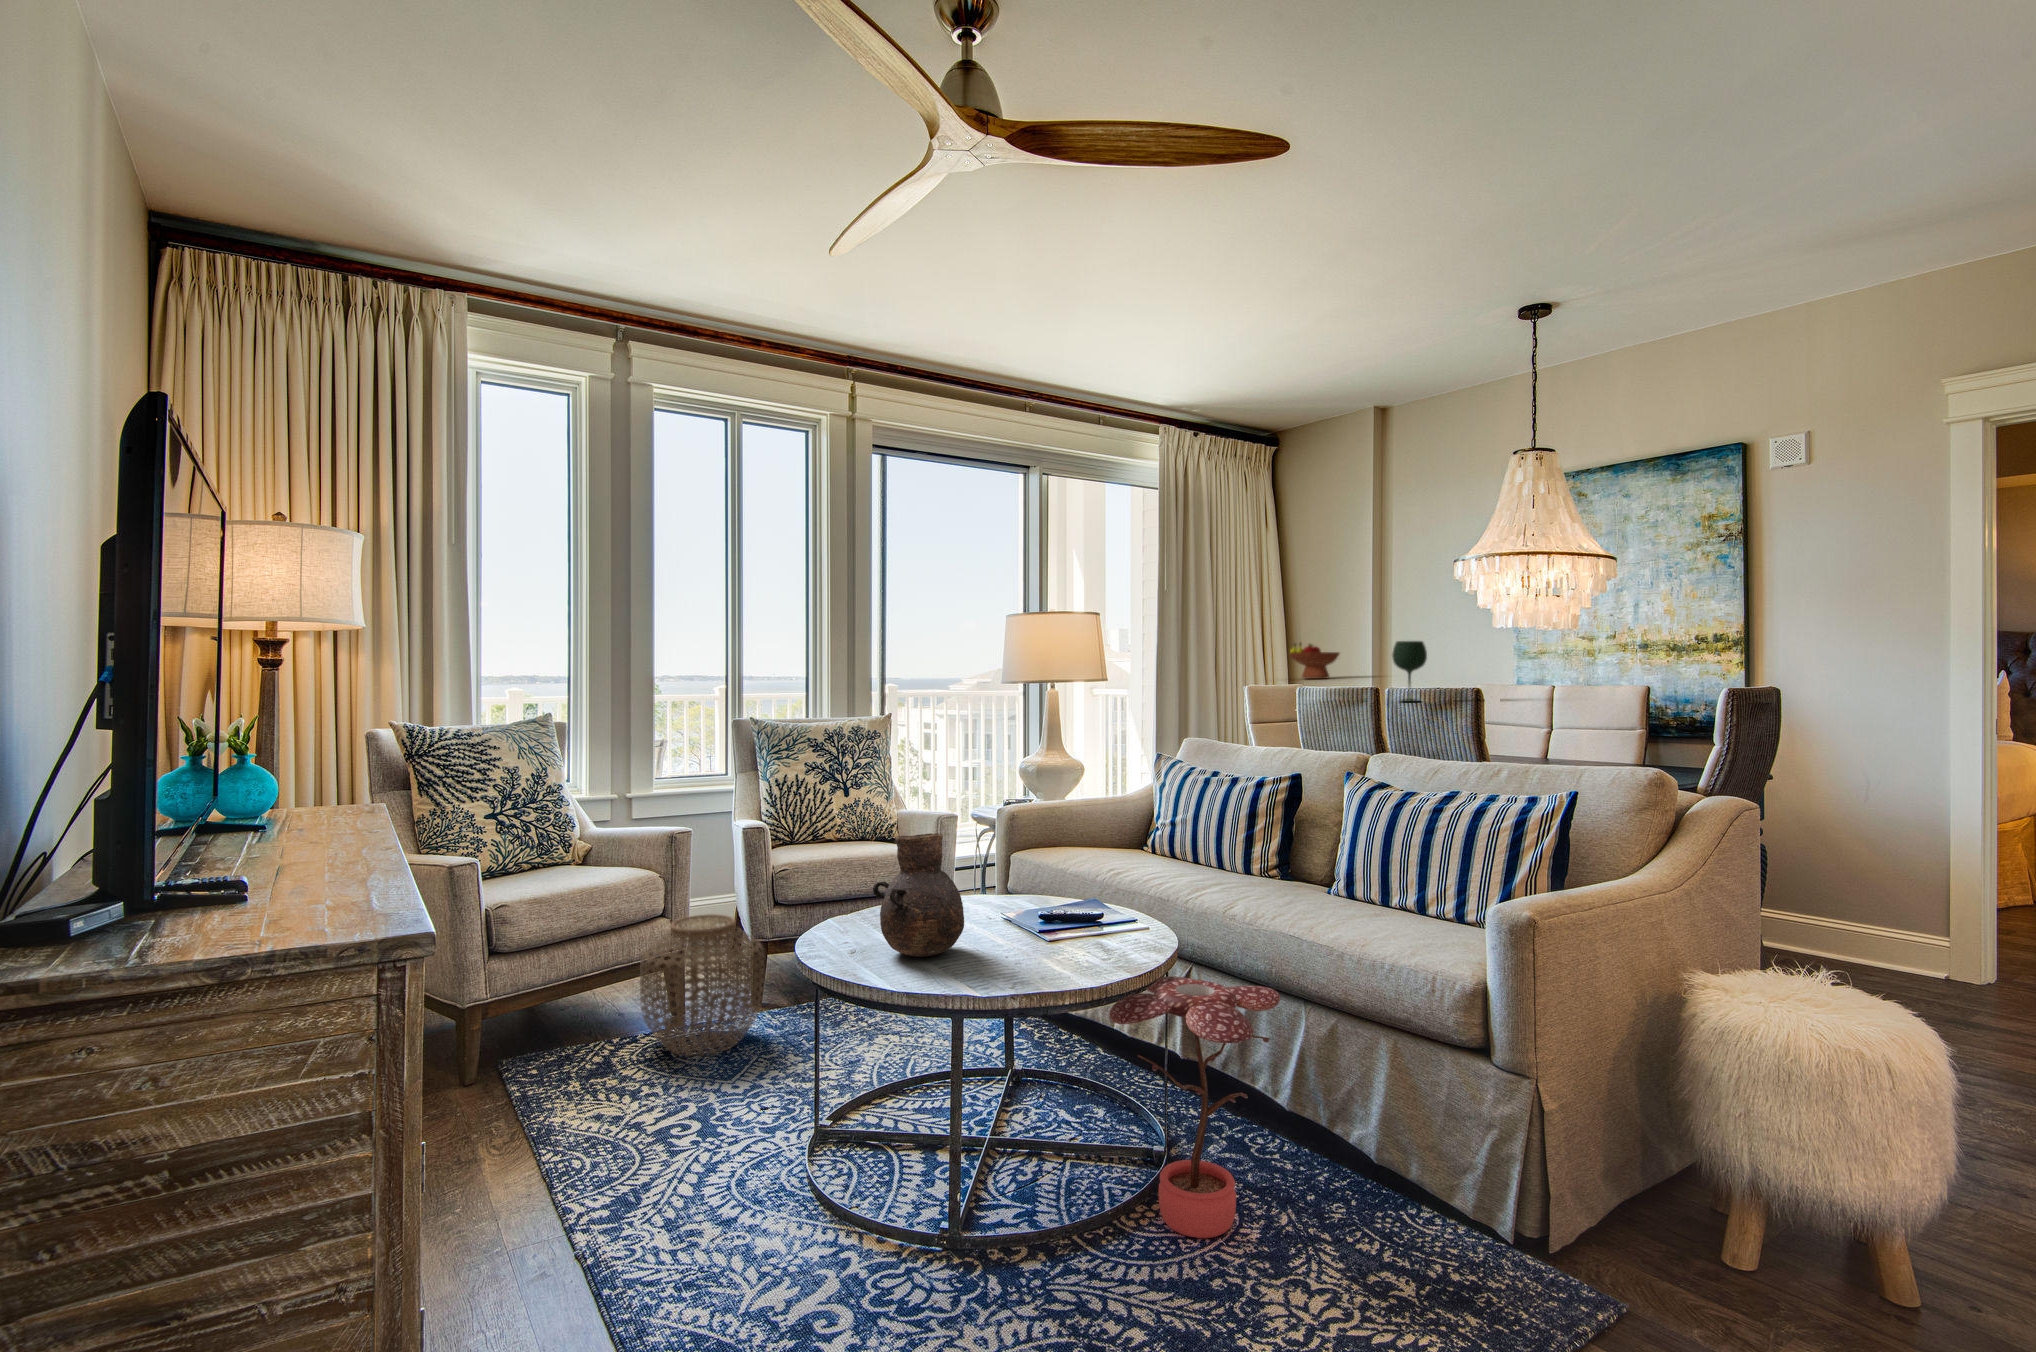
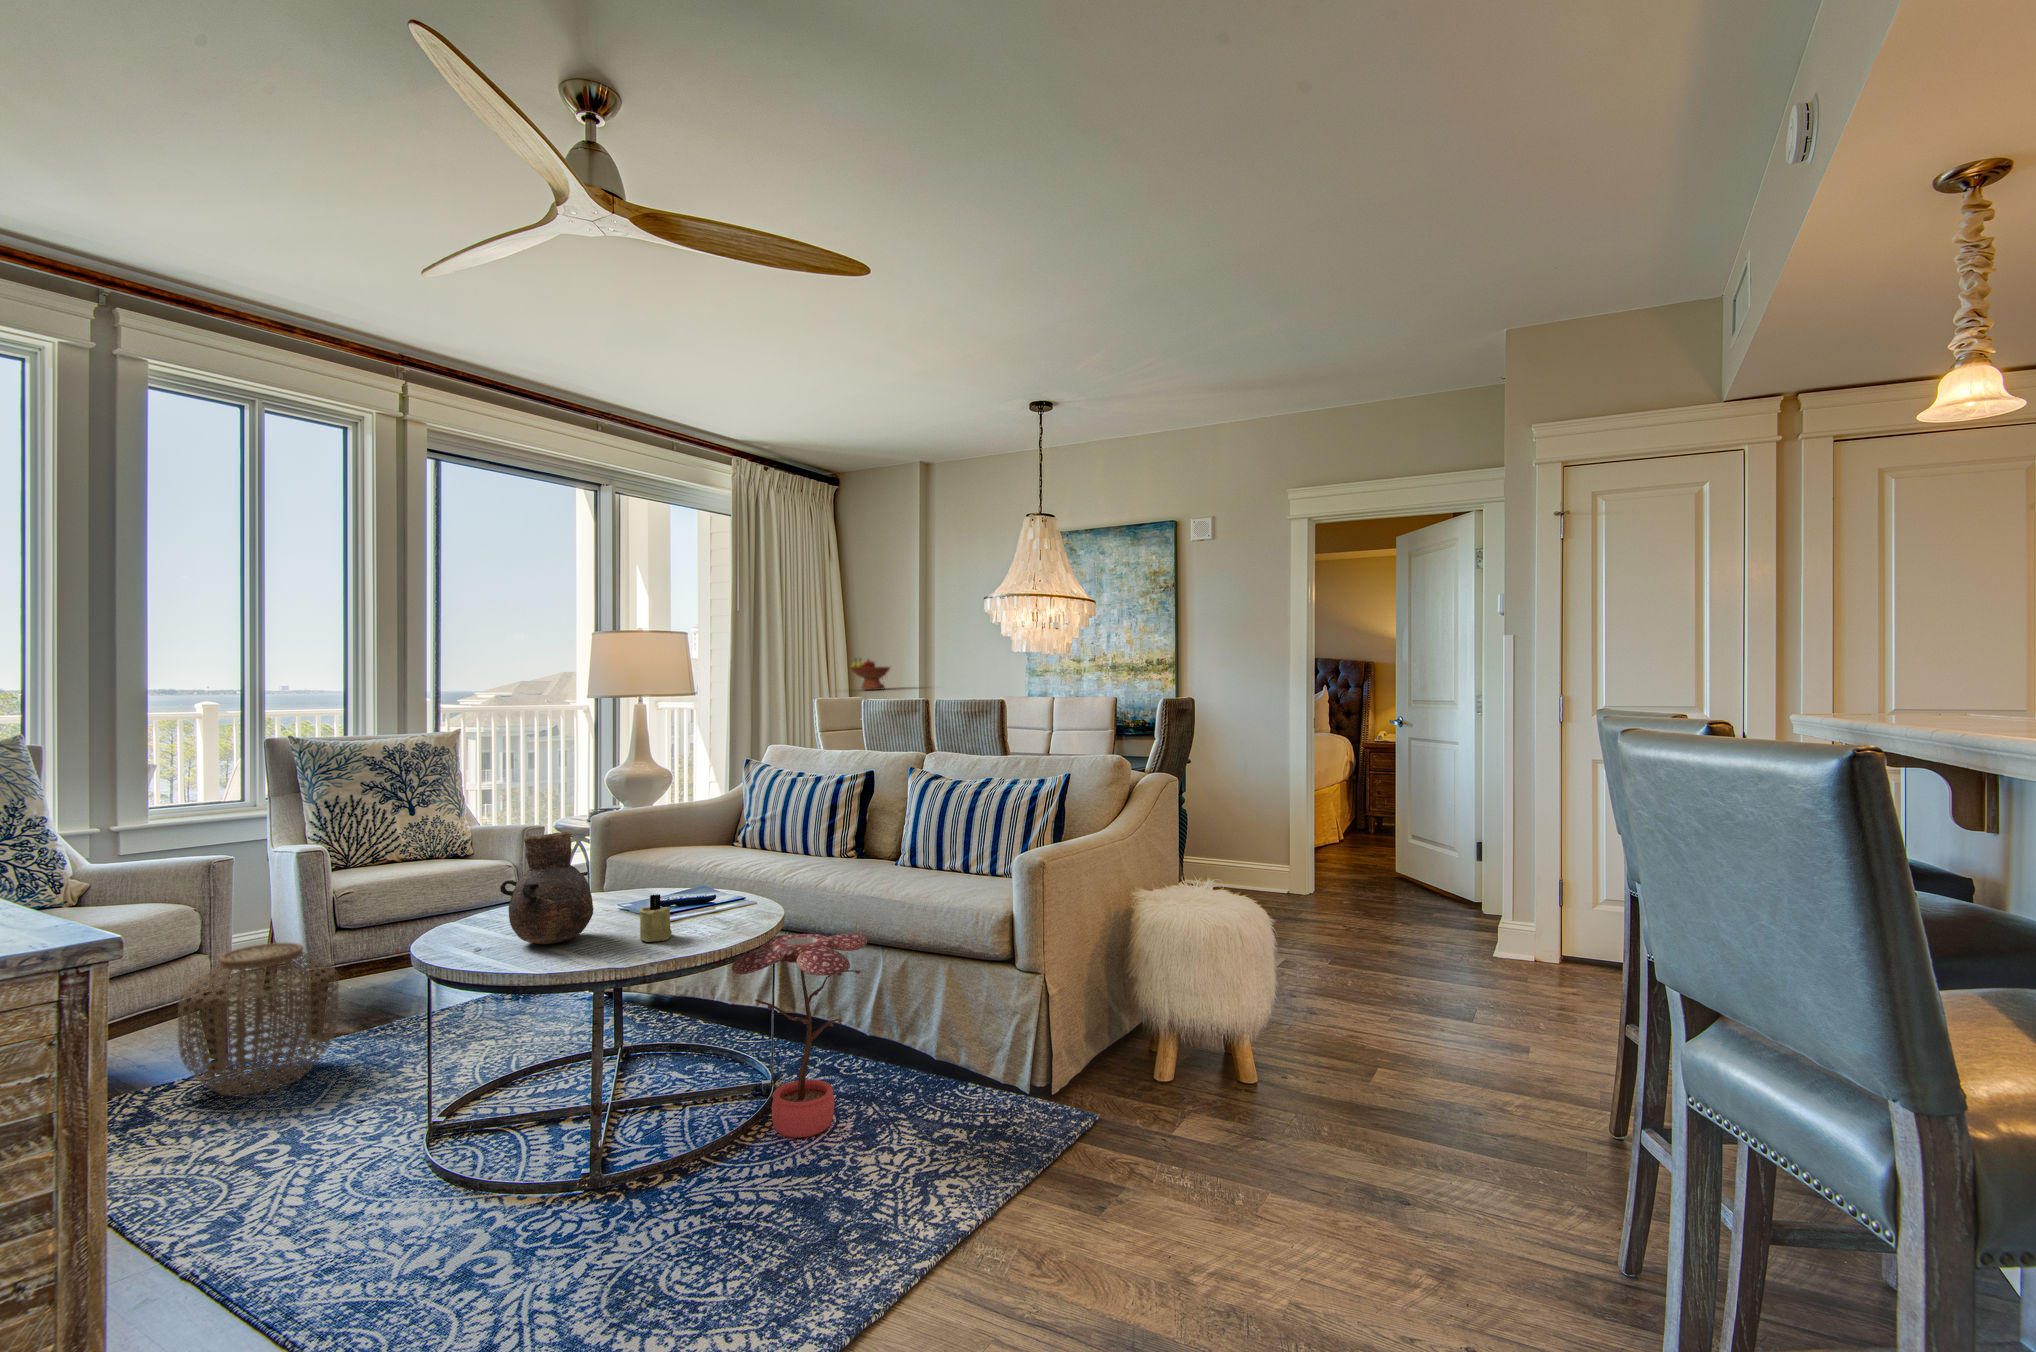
wine glass: present [1392,641,1427,702] -> none [940,659,966,708]
candle: none [1008,913,1045,969] -> present [639,894,672,942]

